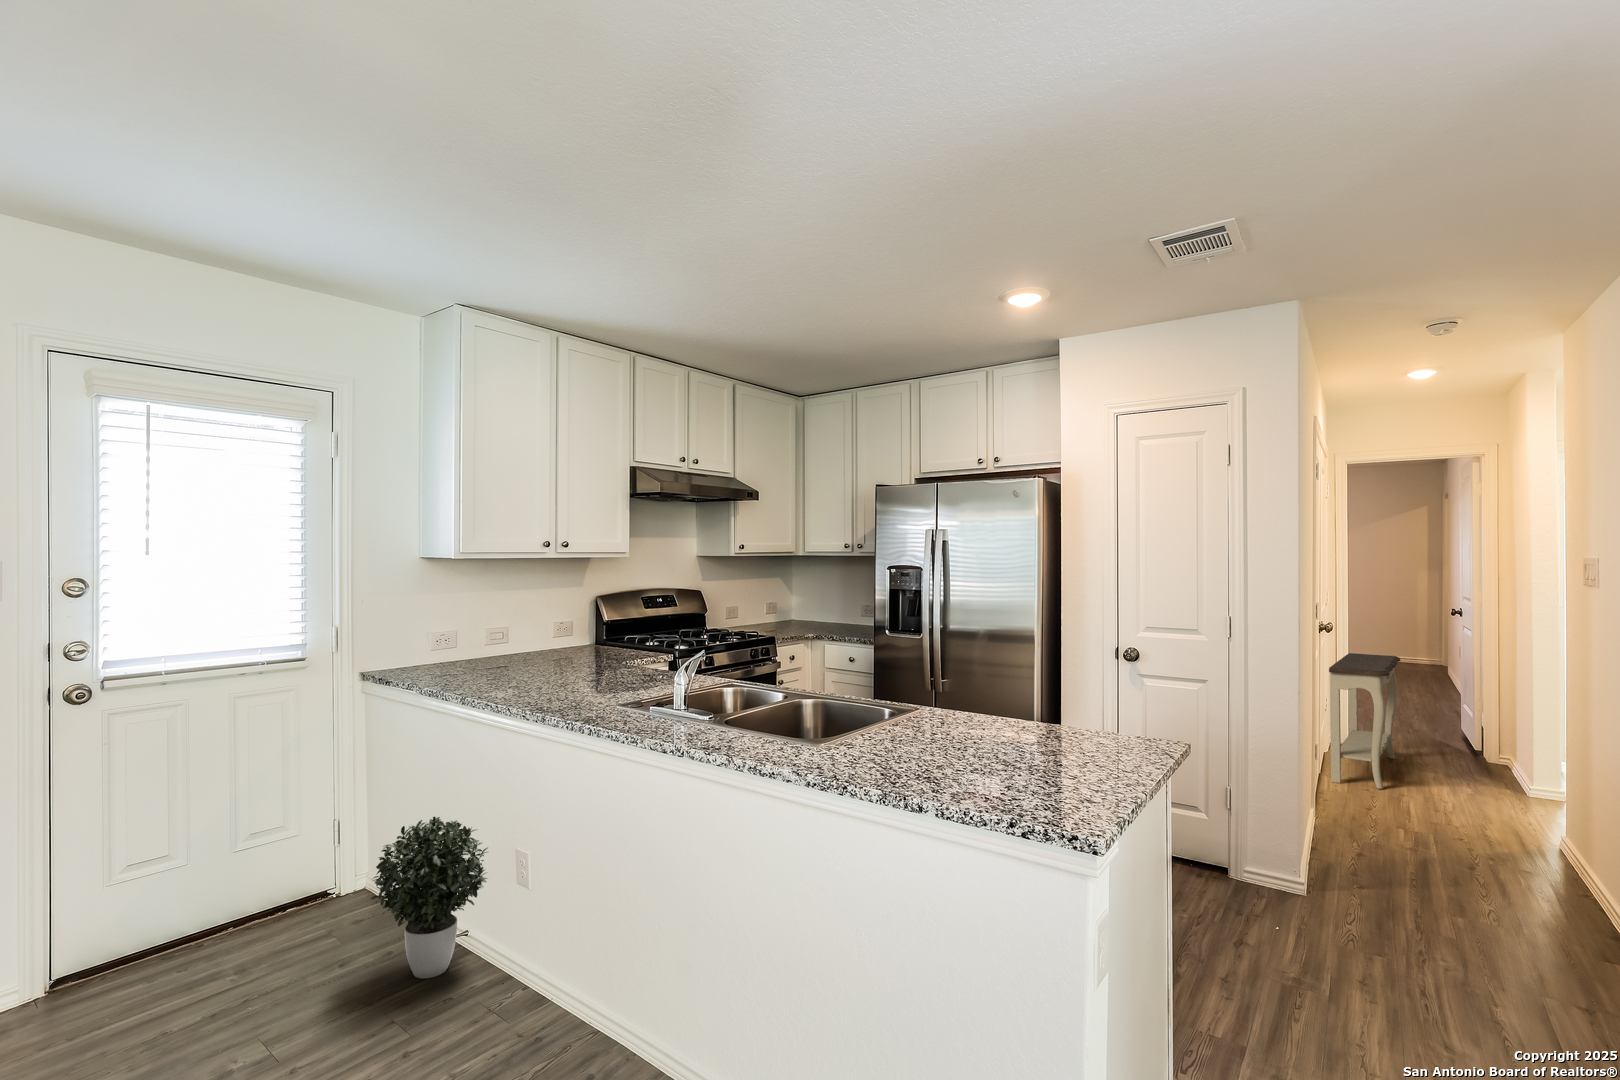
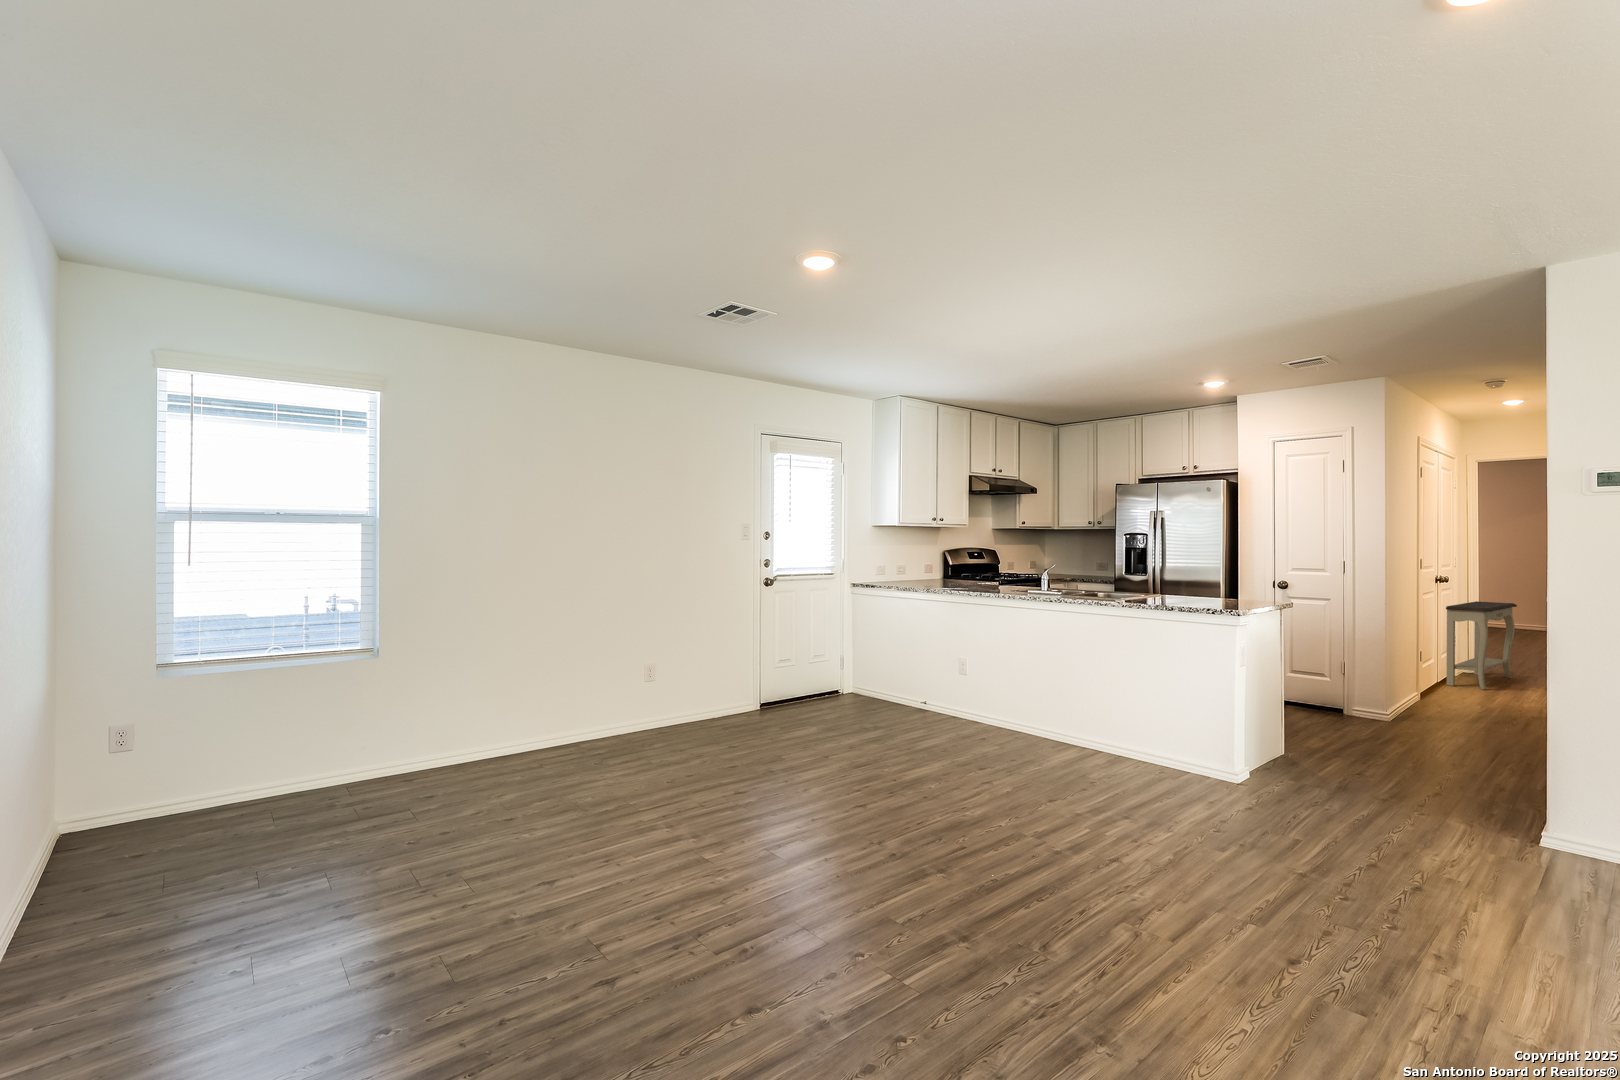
potted plant: present [371,817,487,978] -> none [886,644,936,715]

